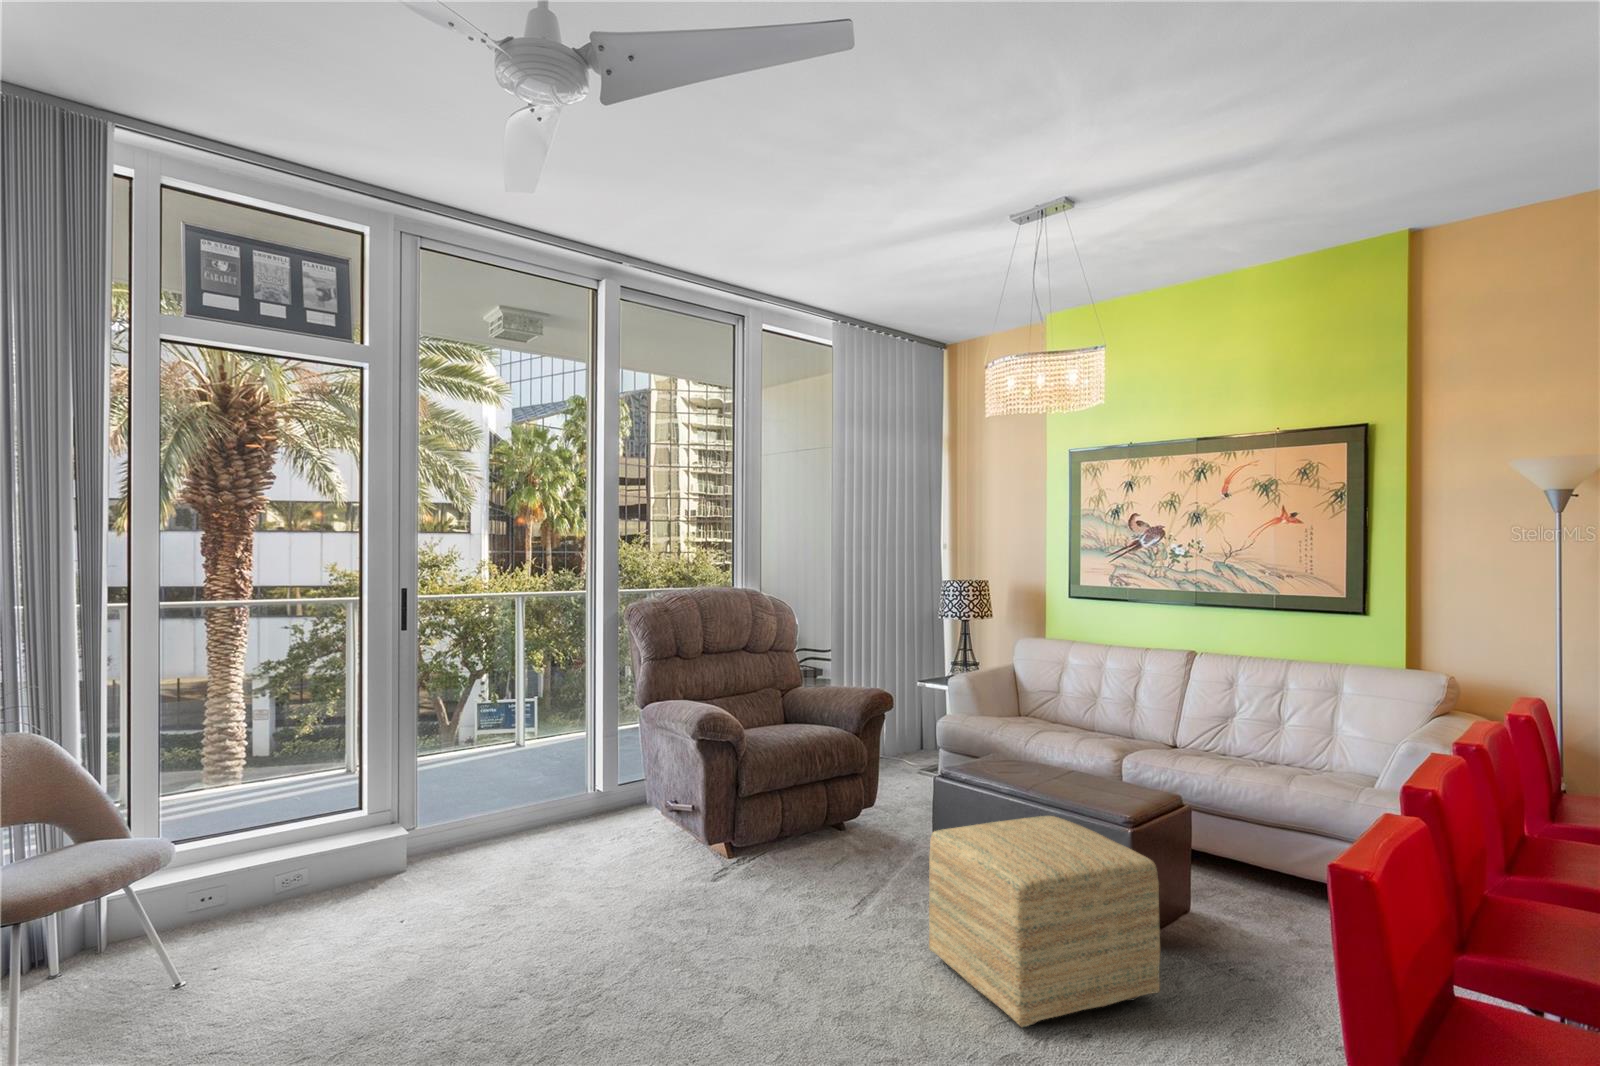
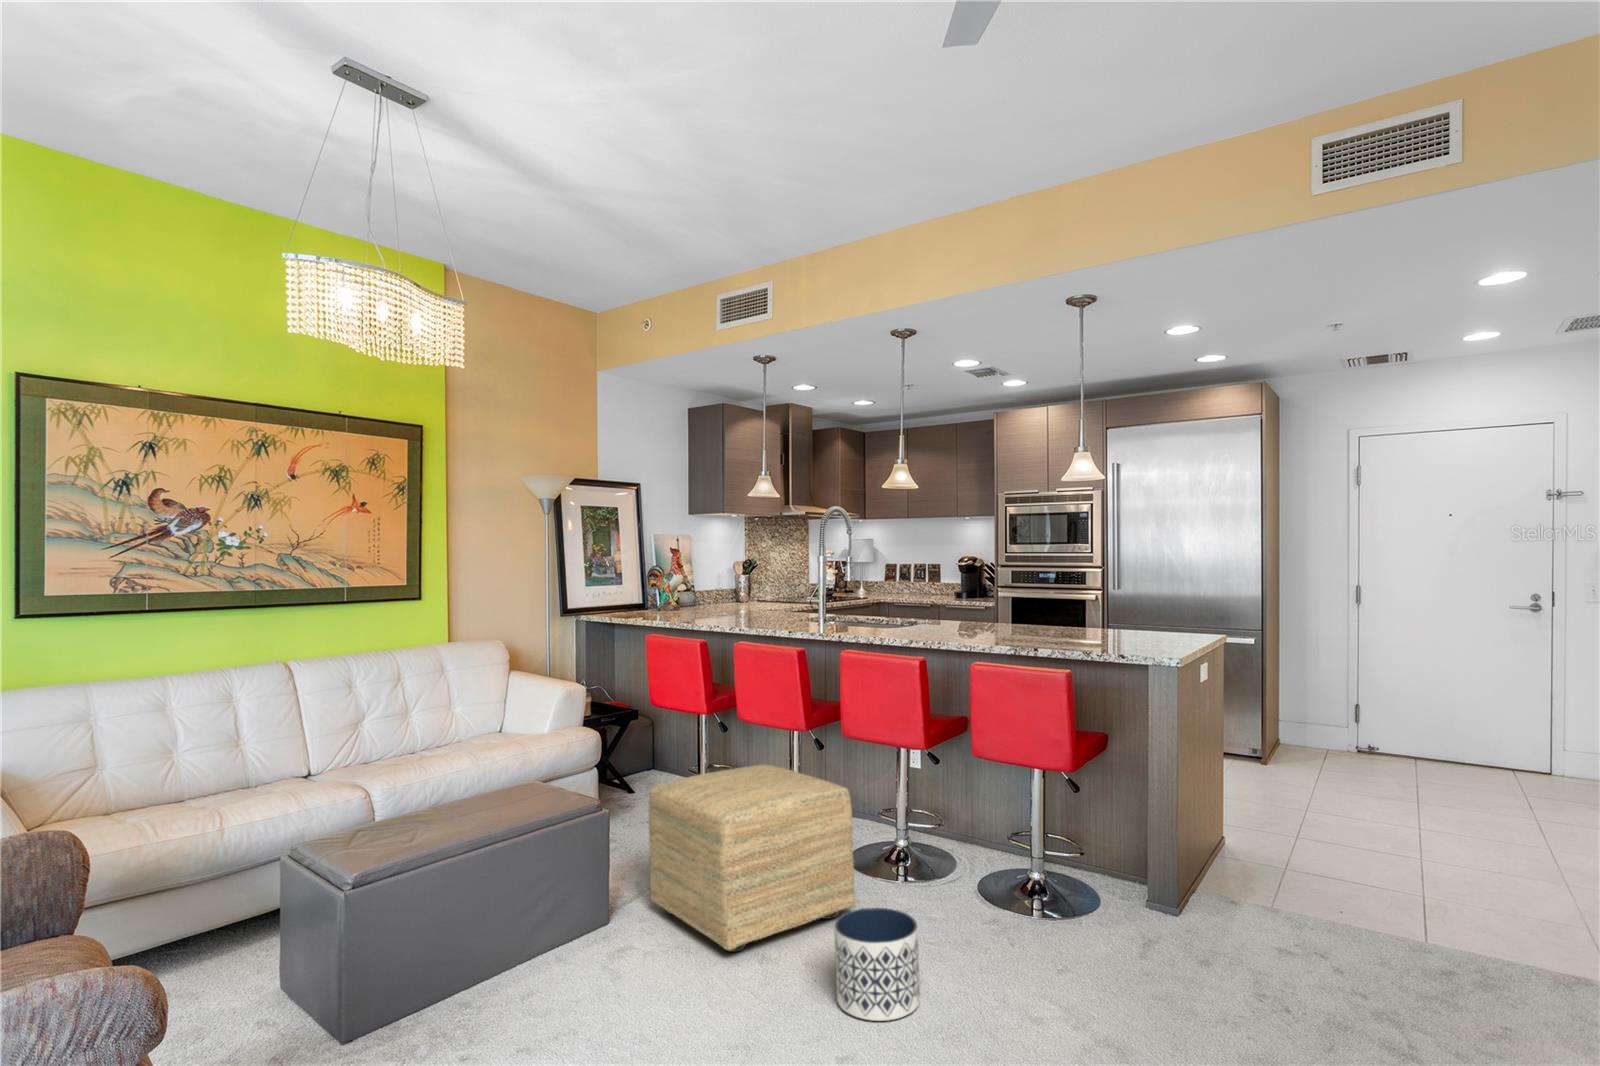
planter: none [789,929,866,1035] -> present [834,908,920,1021]

